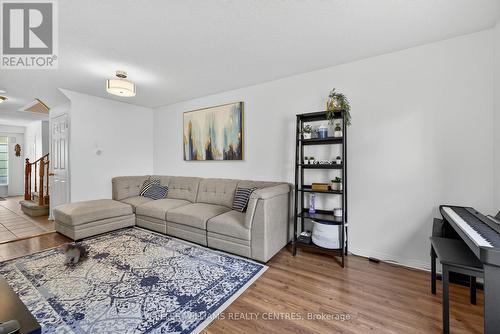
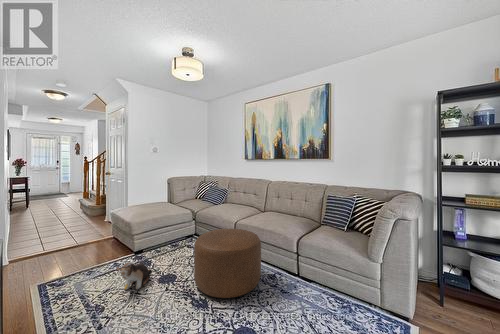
ottoman: none [124,215,178,262] -> present [194,229,261,298]

